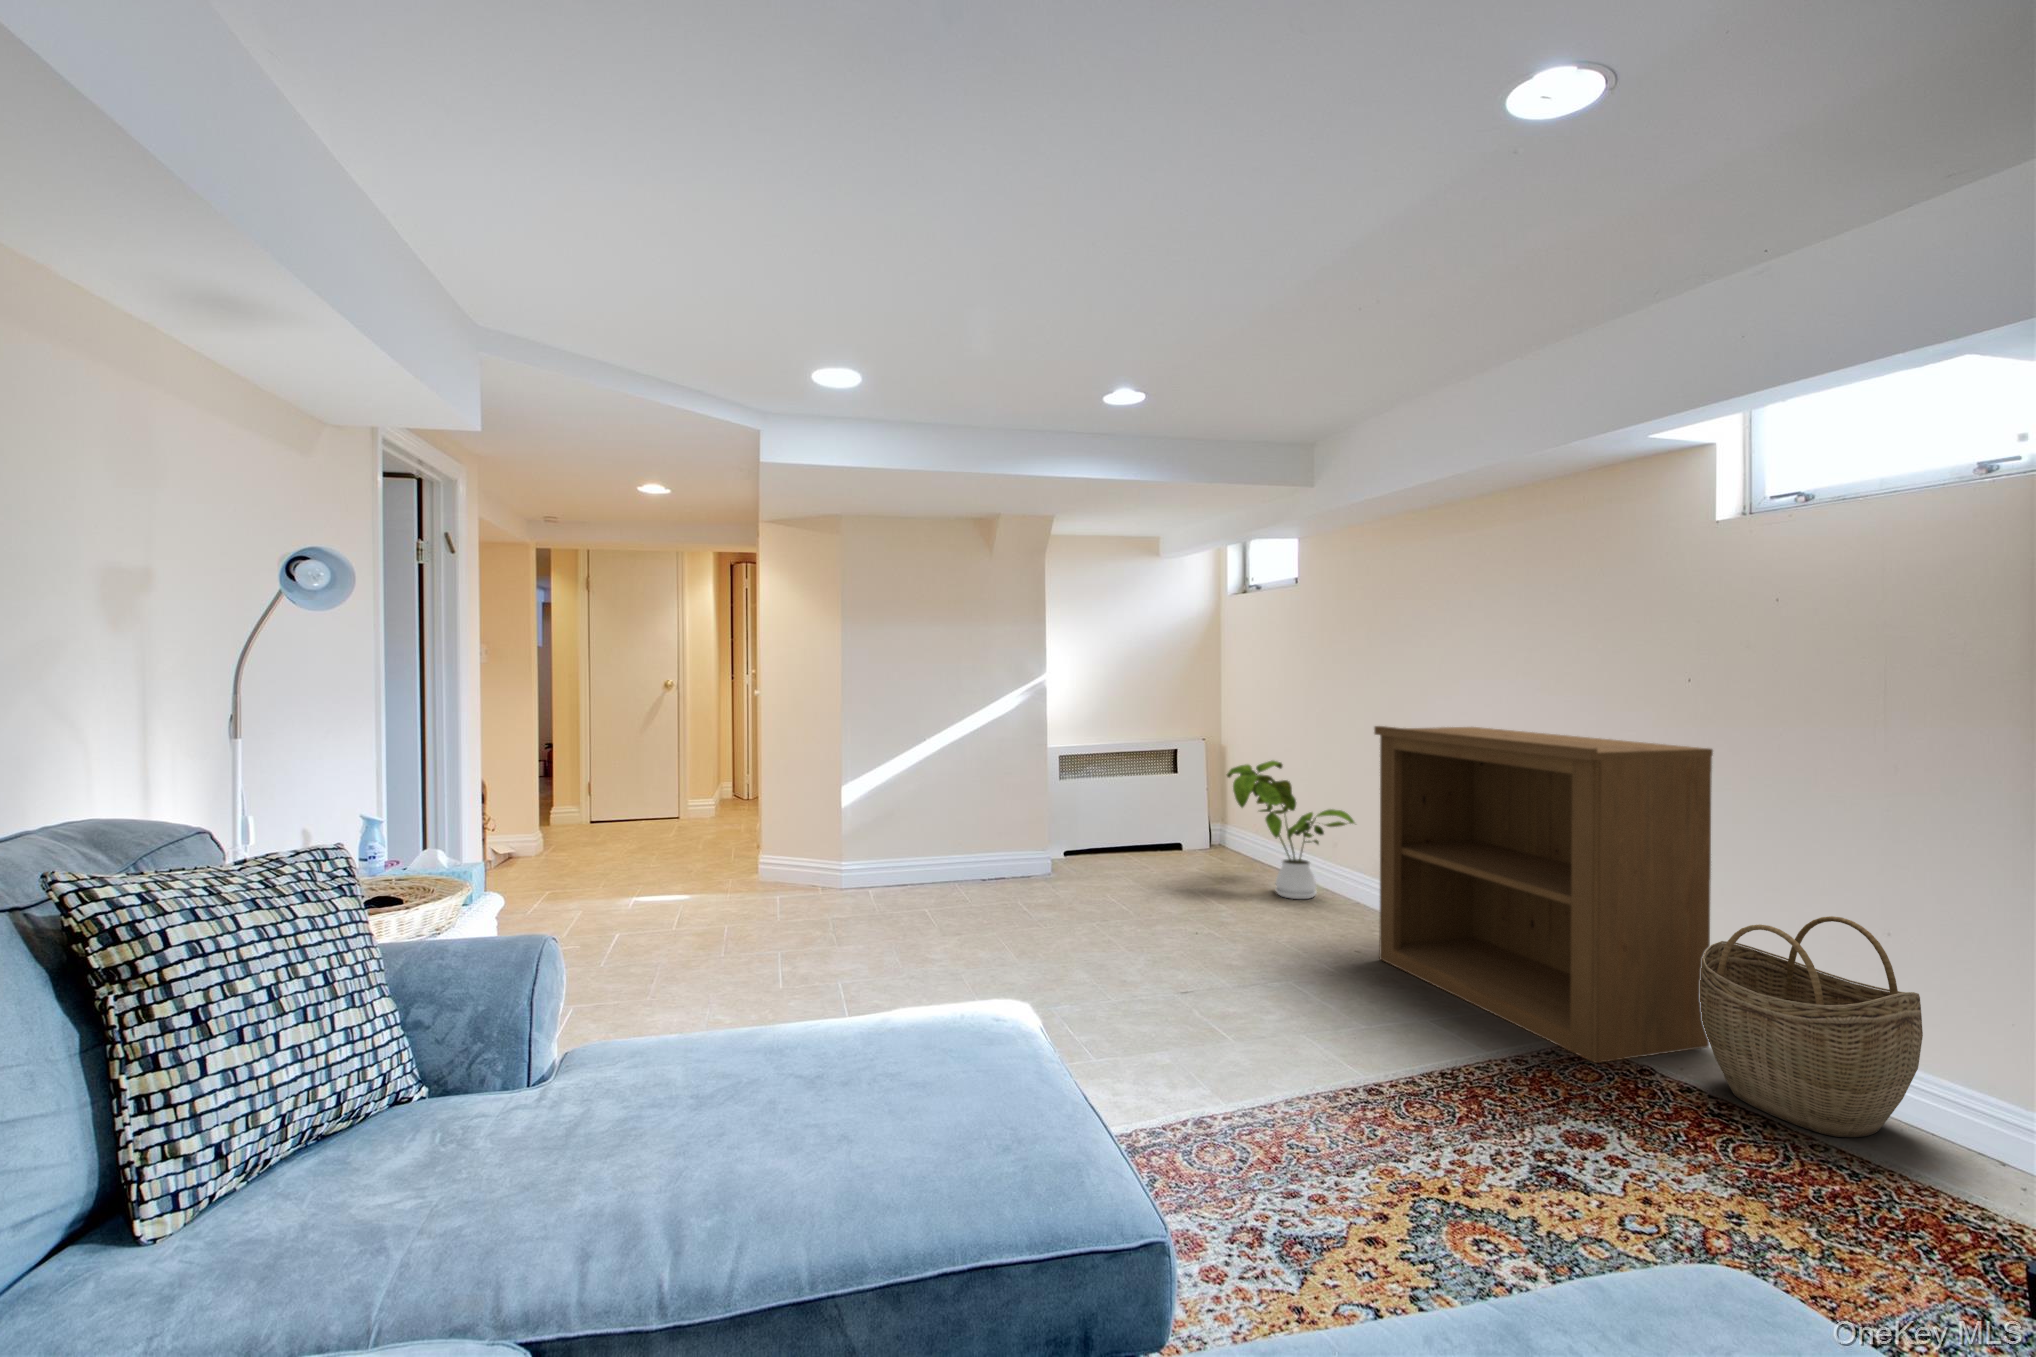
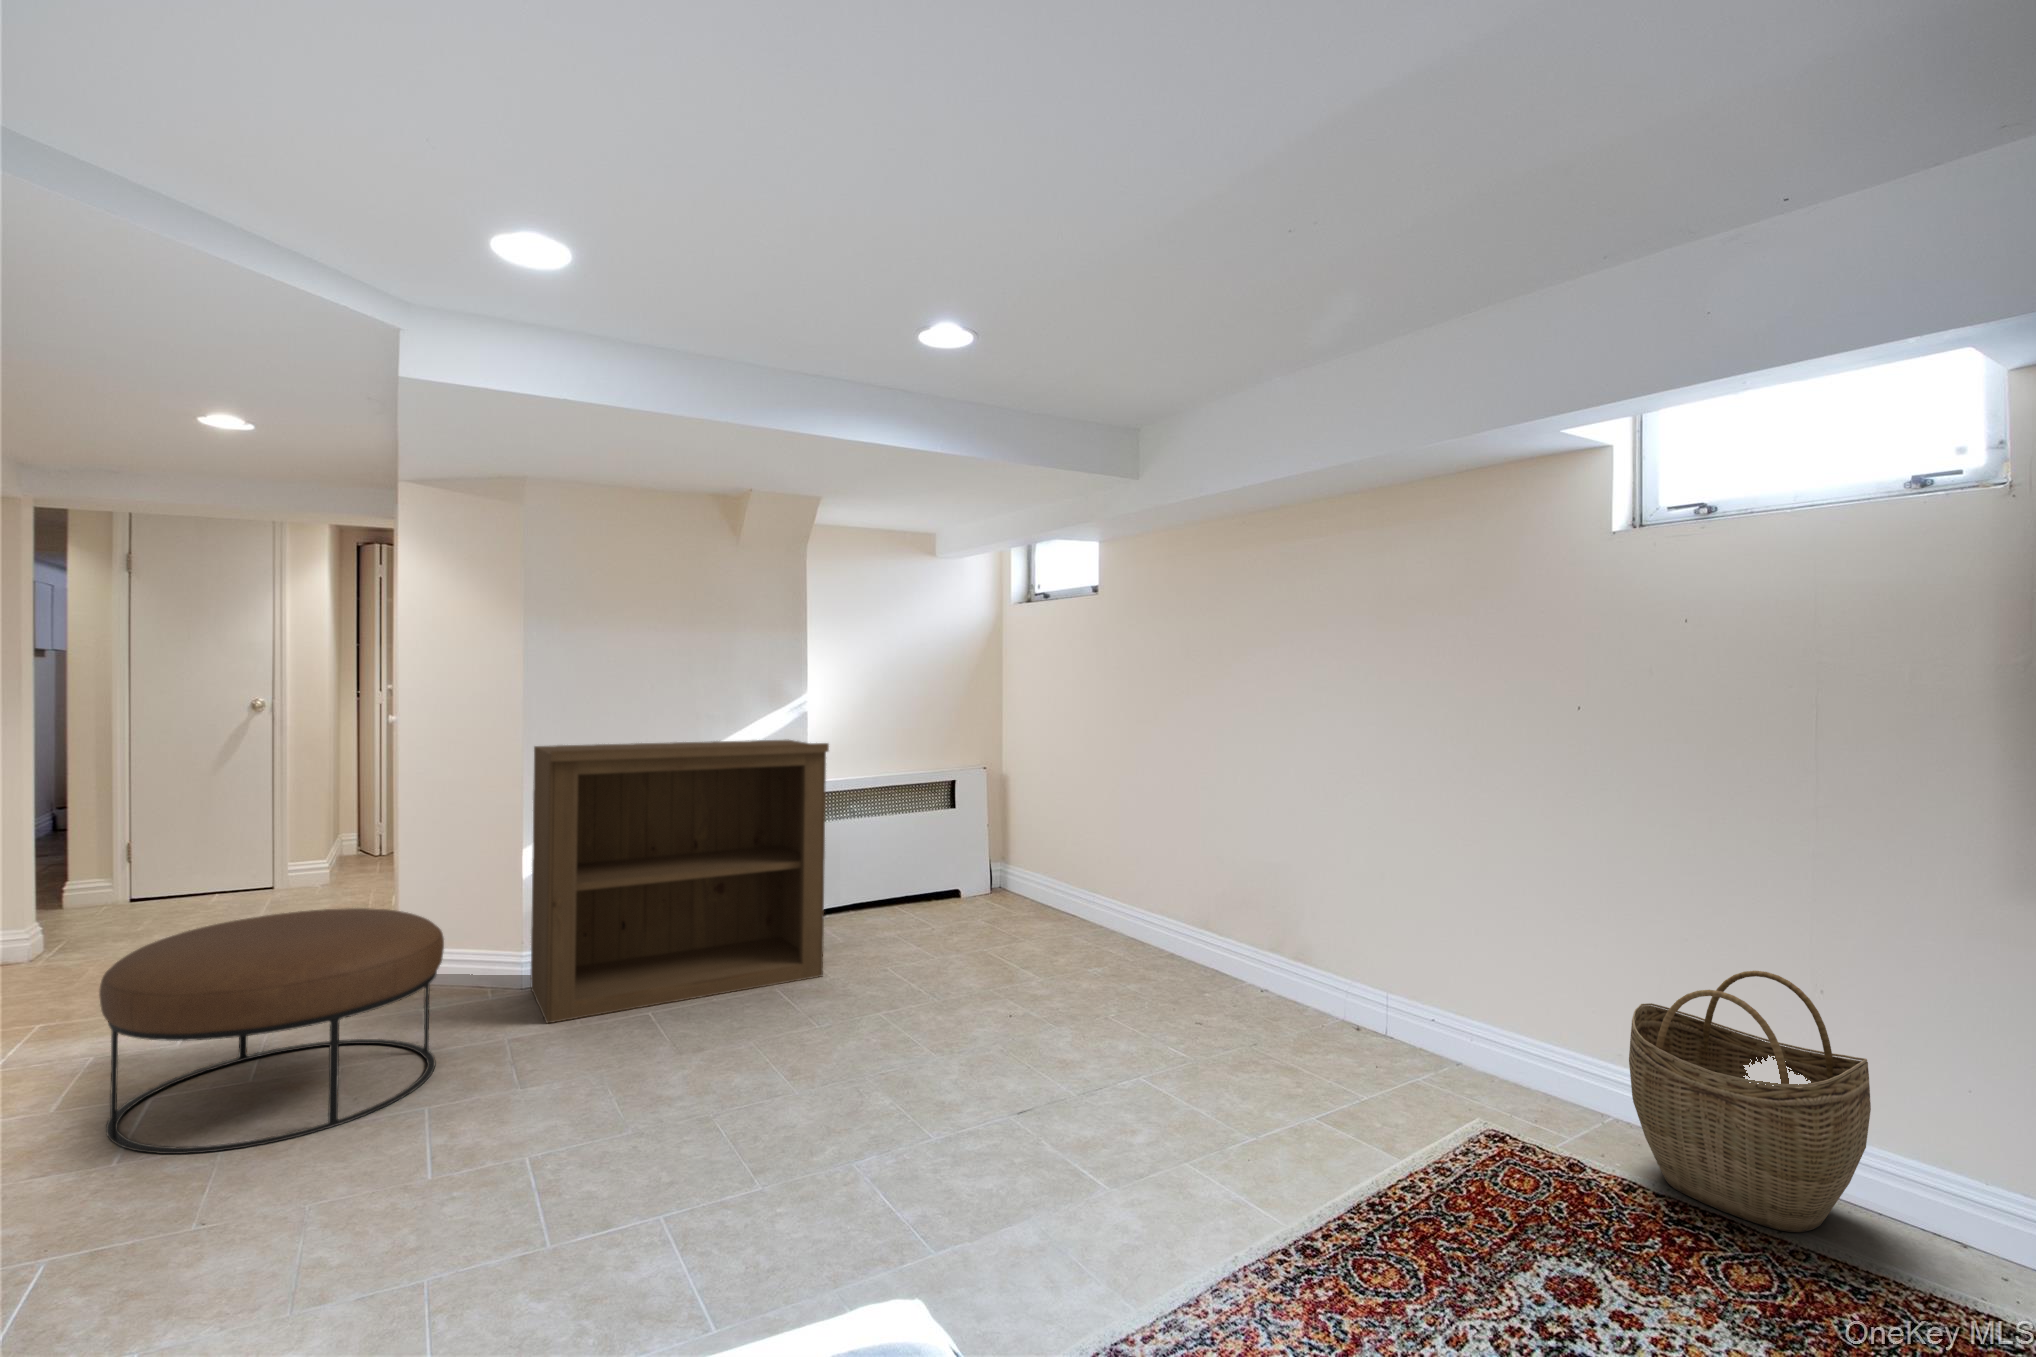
bookshelf: present [1374,726,1713,1063] -> present [530,740,829,1023]
house plant: present [1227,761,1355,899] -> none [1030,795,1180,956]
ottoman: none [610,823,794,962] -> present [99,908,444,1154]

